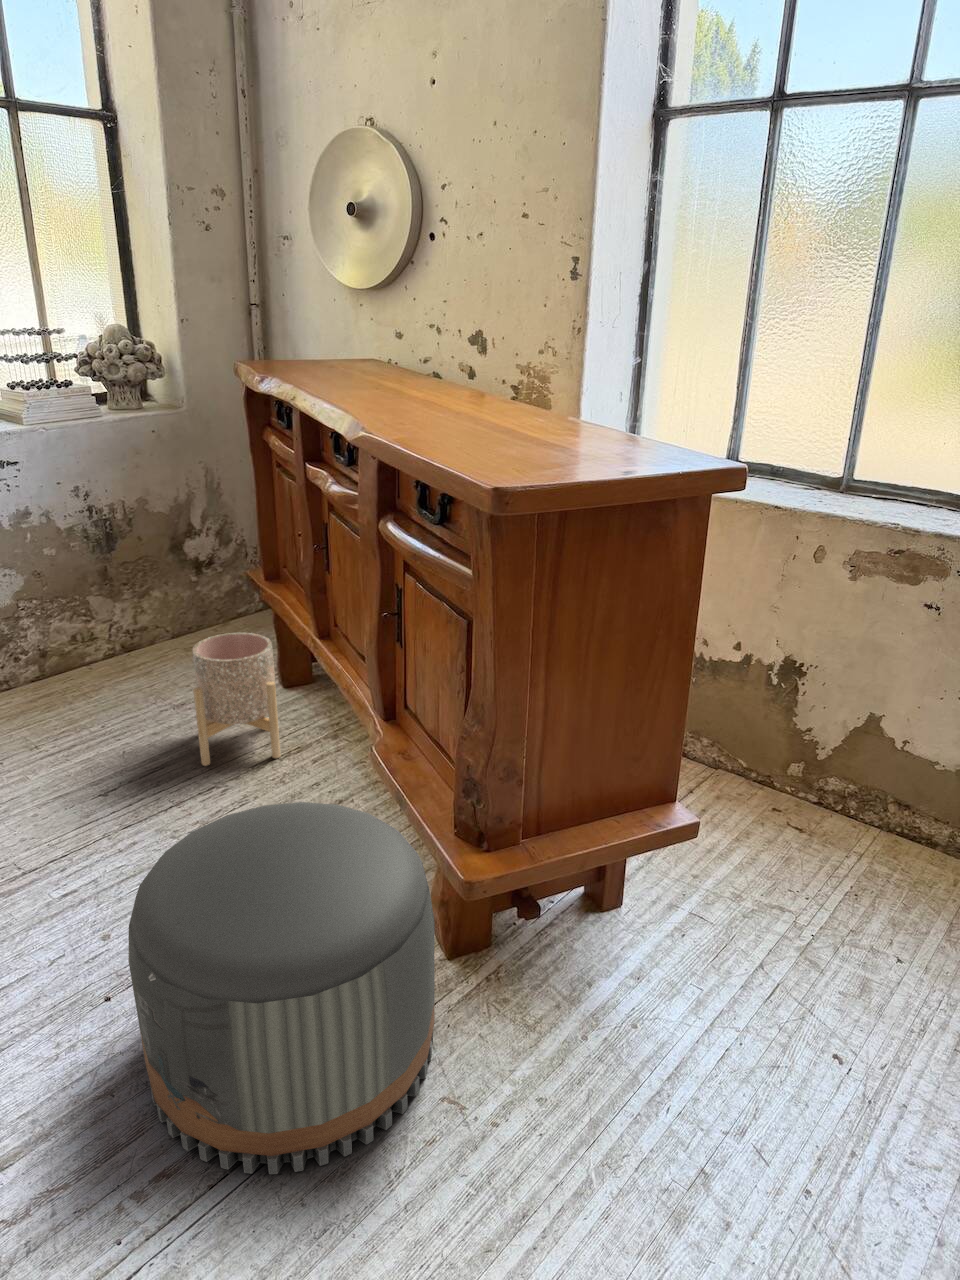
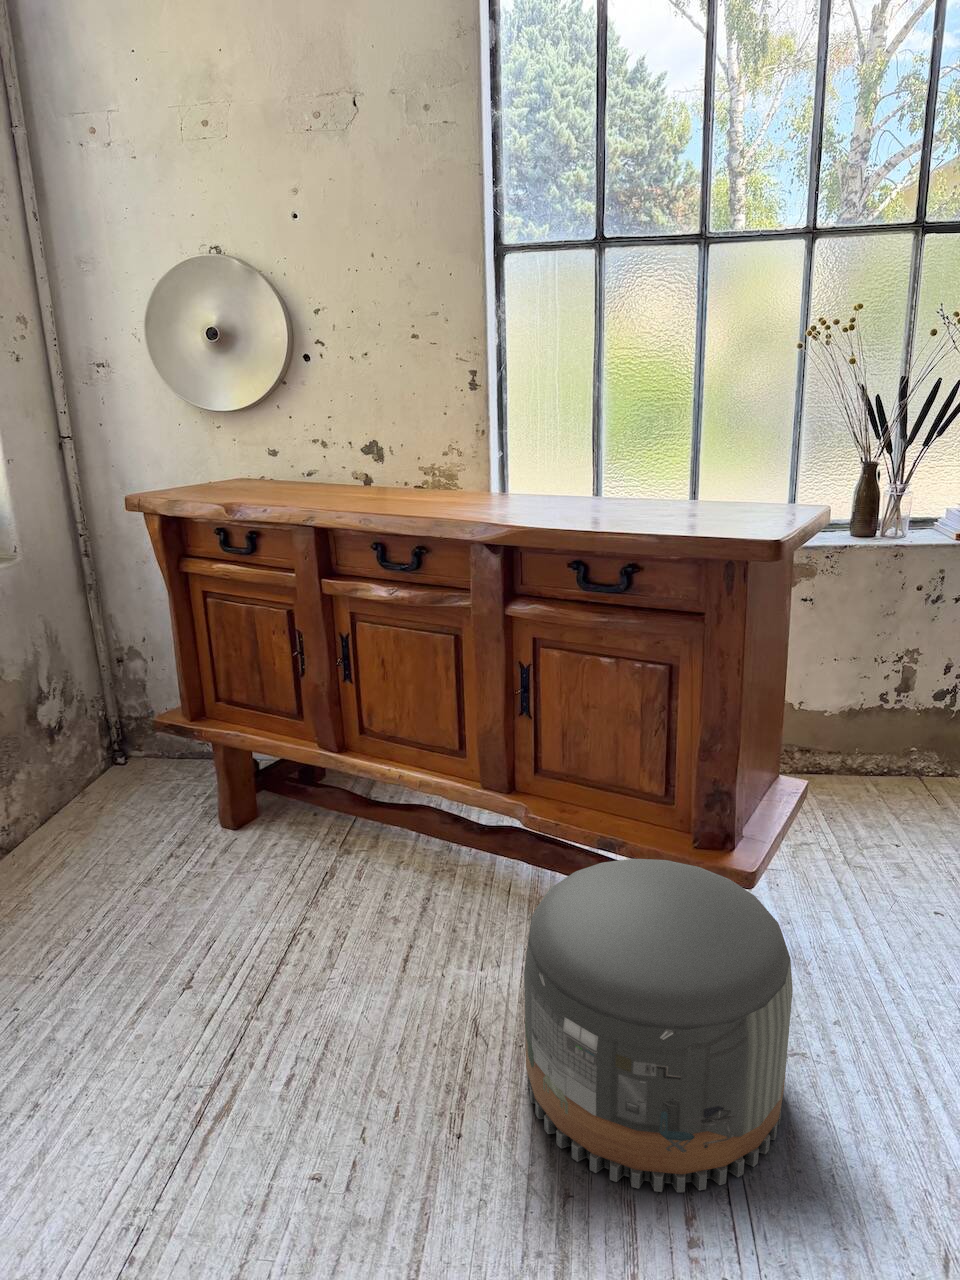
planter: present [192,633,280,766] -> none [207,770,326,922]

